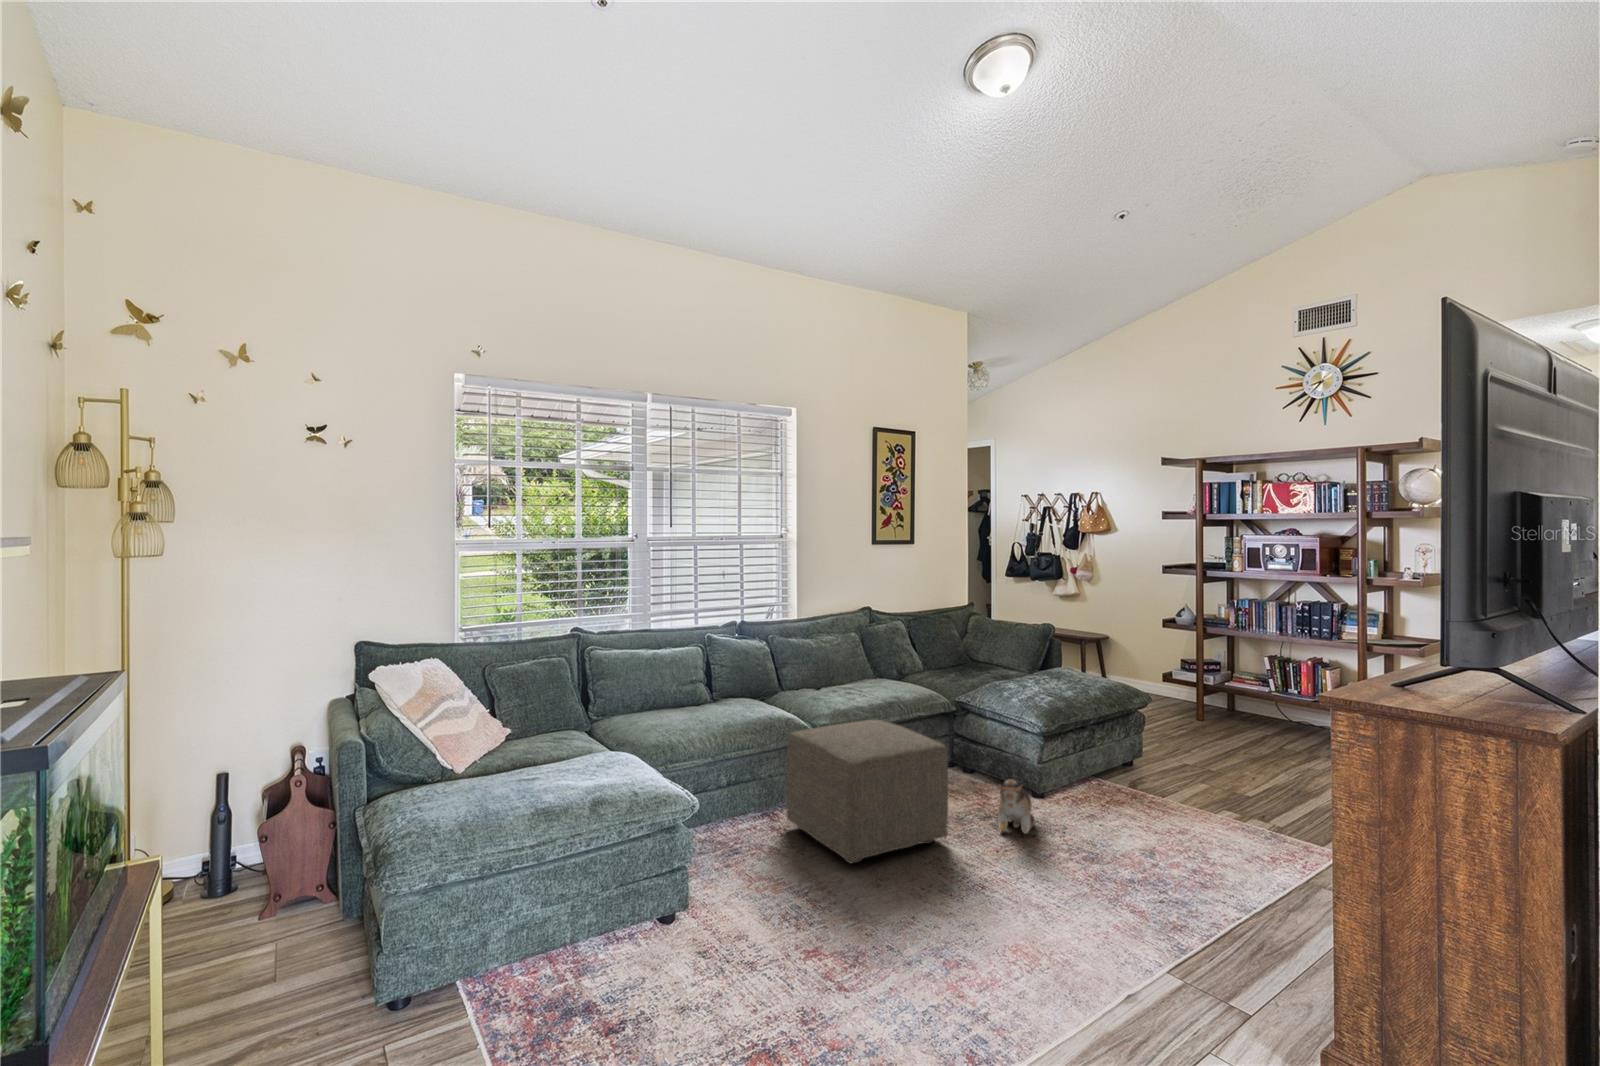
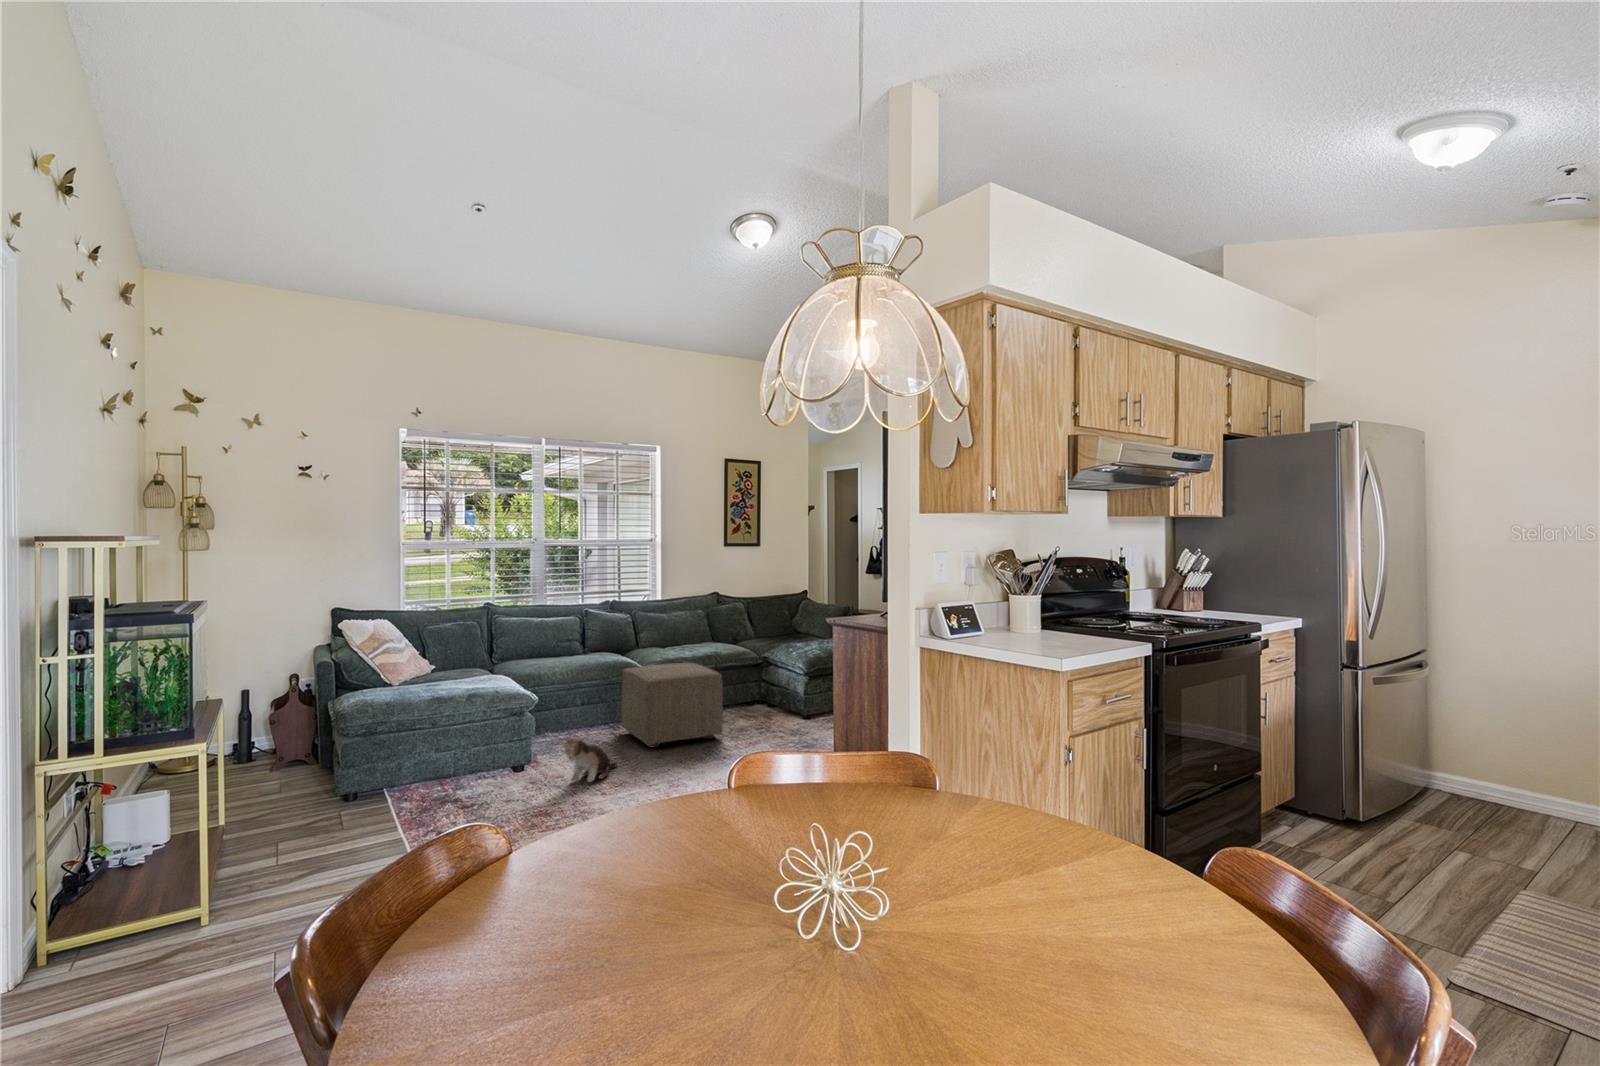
plush toy: present [998,779,1034,834] -> present [560,738,617,782]

